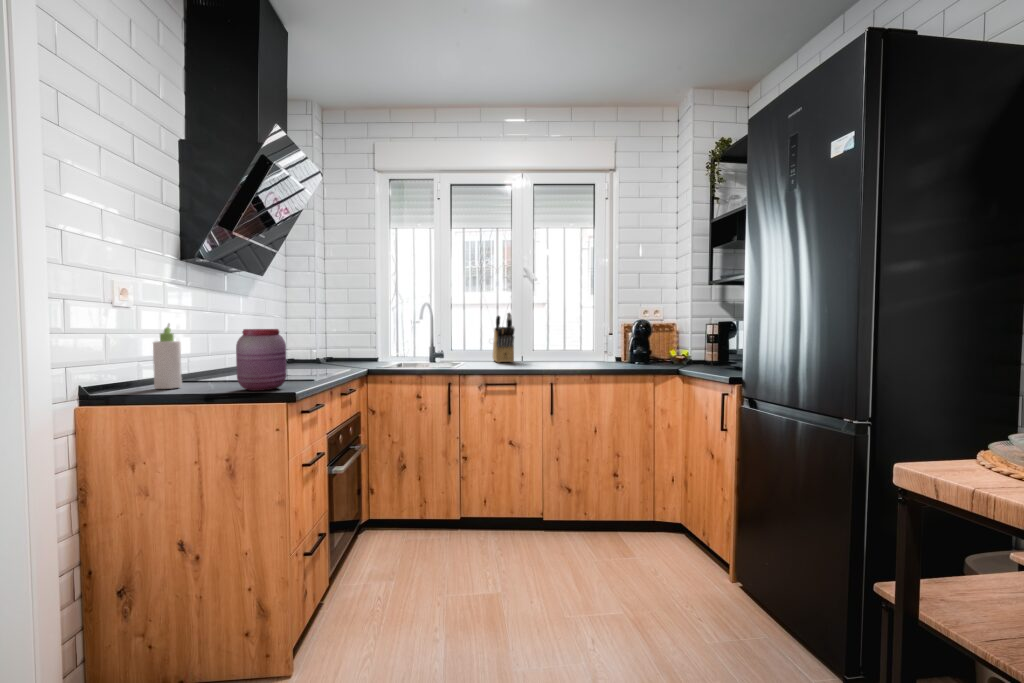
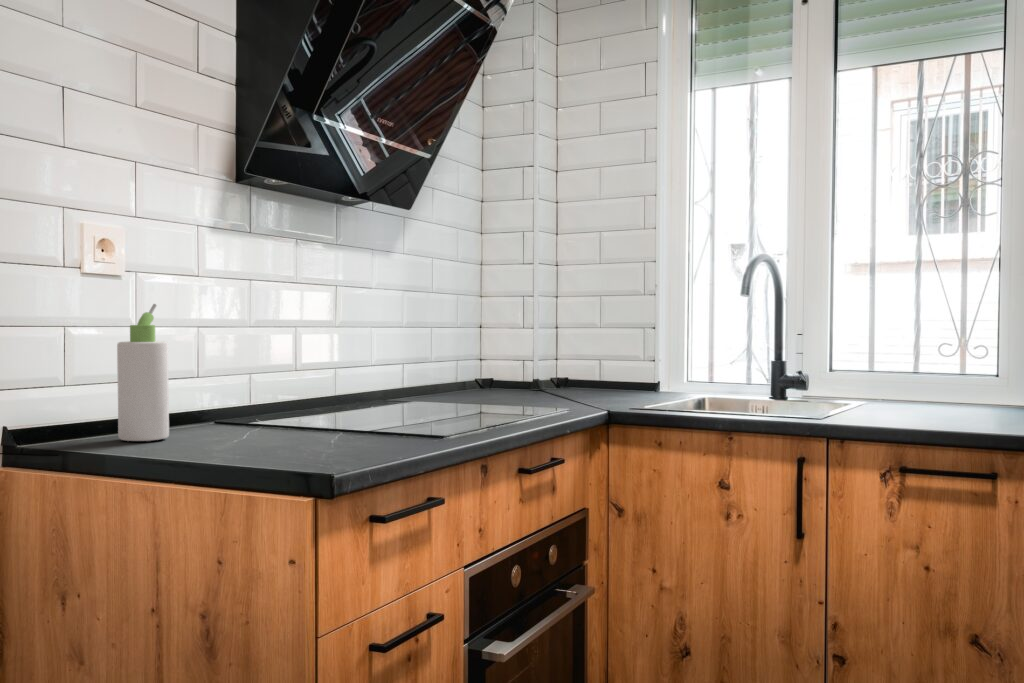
knife block: present [493,313,514,363] -> none [939,276,997,412]
jar: present [236,329,286,391] -> none [236,318,342,462]

